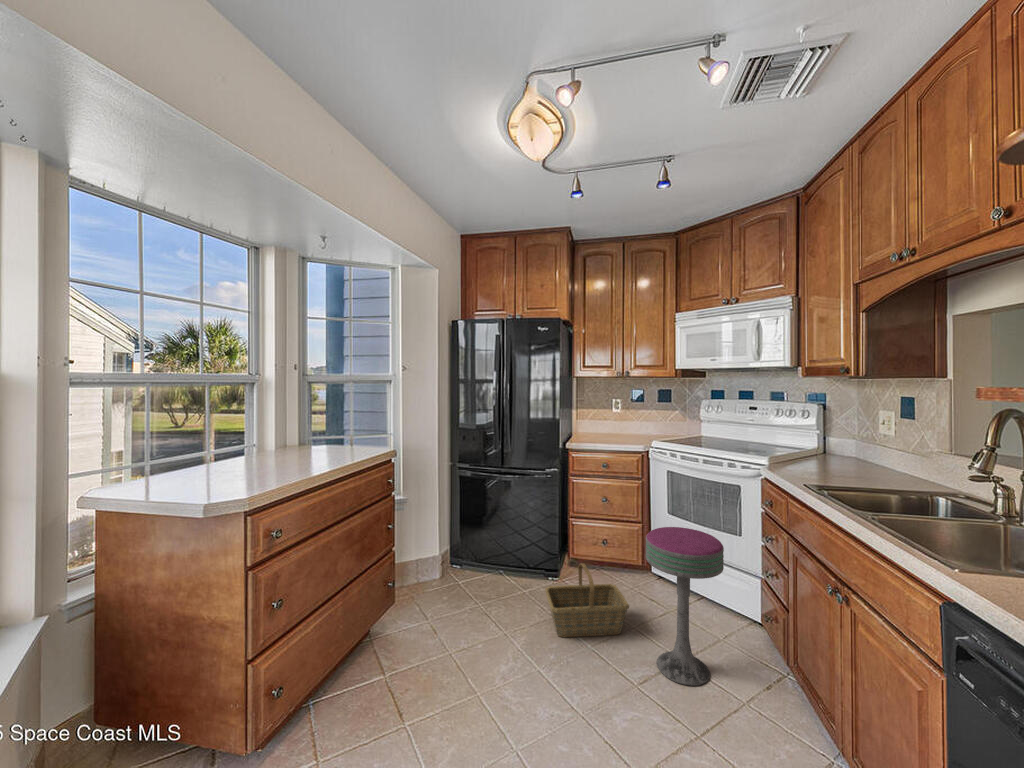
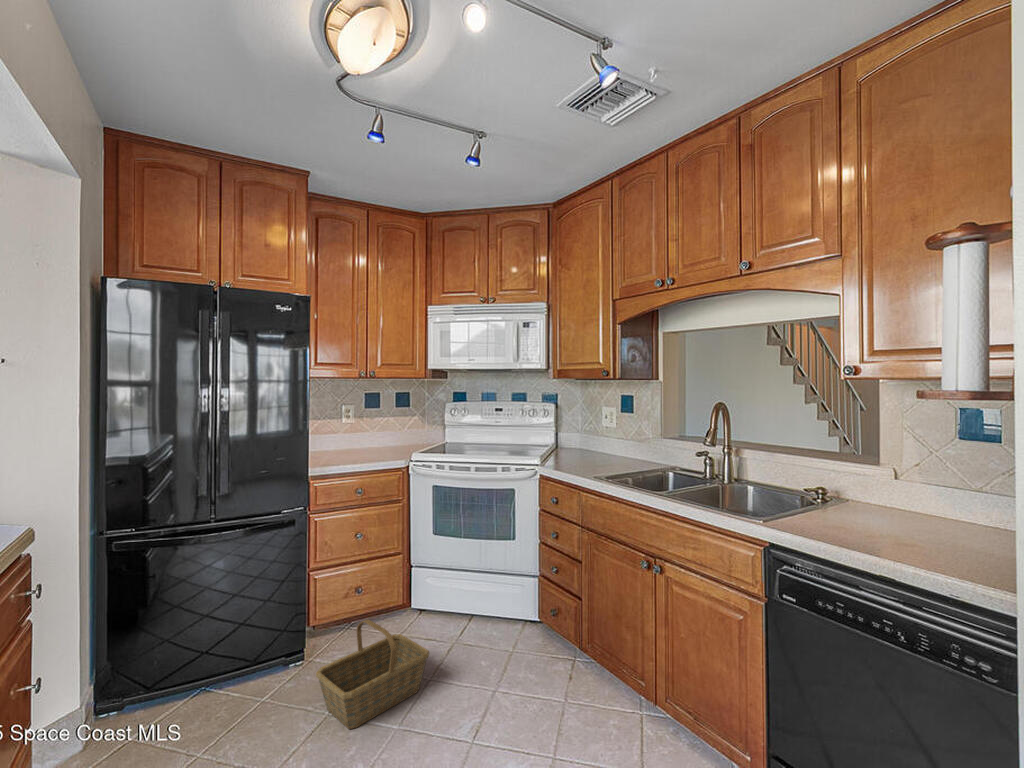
bar stool: present [646,527,724,686] -> none [461,542,539,714]

